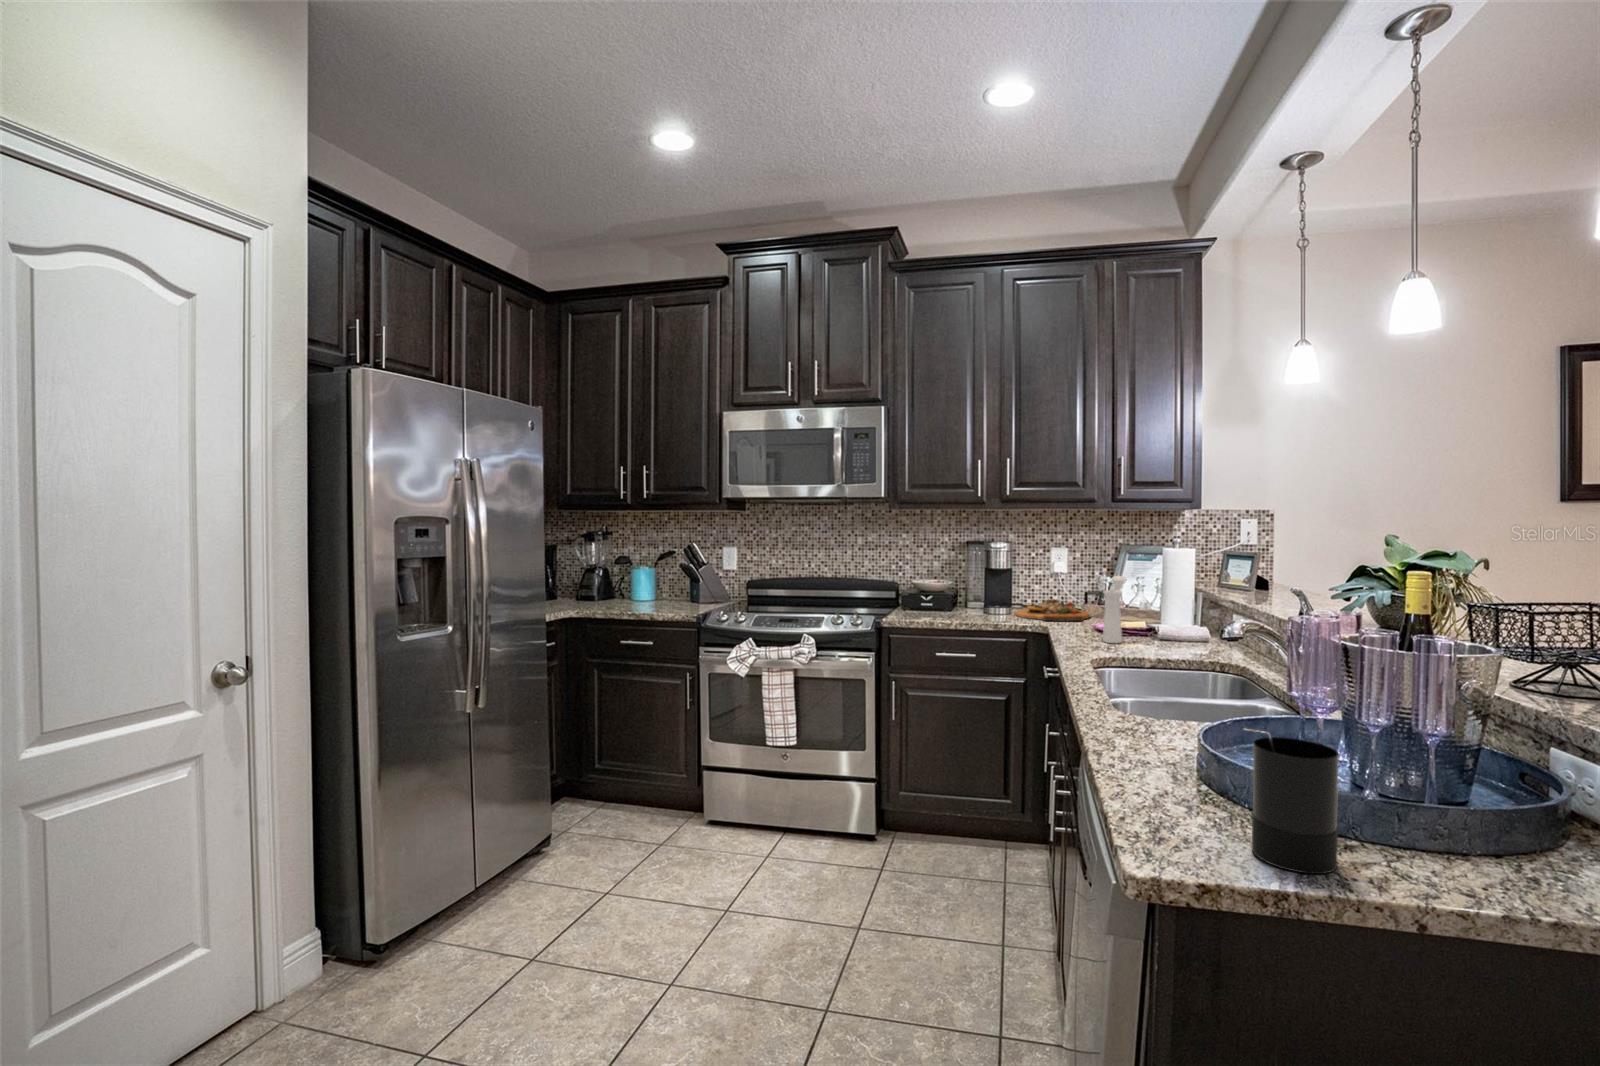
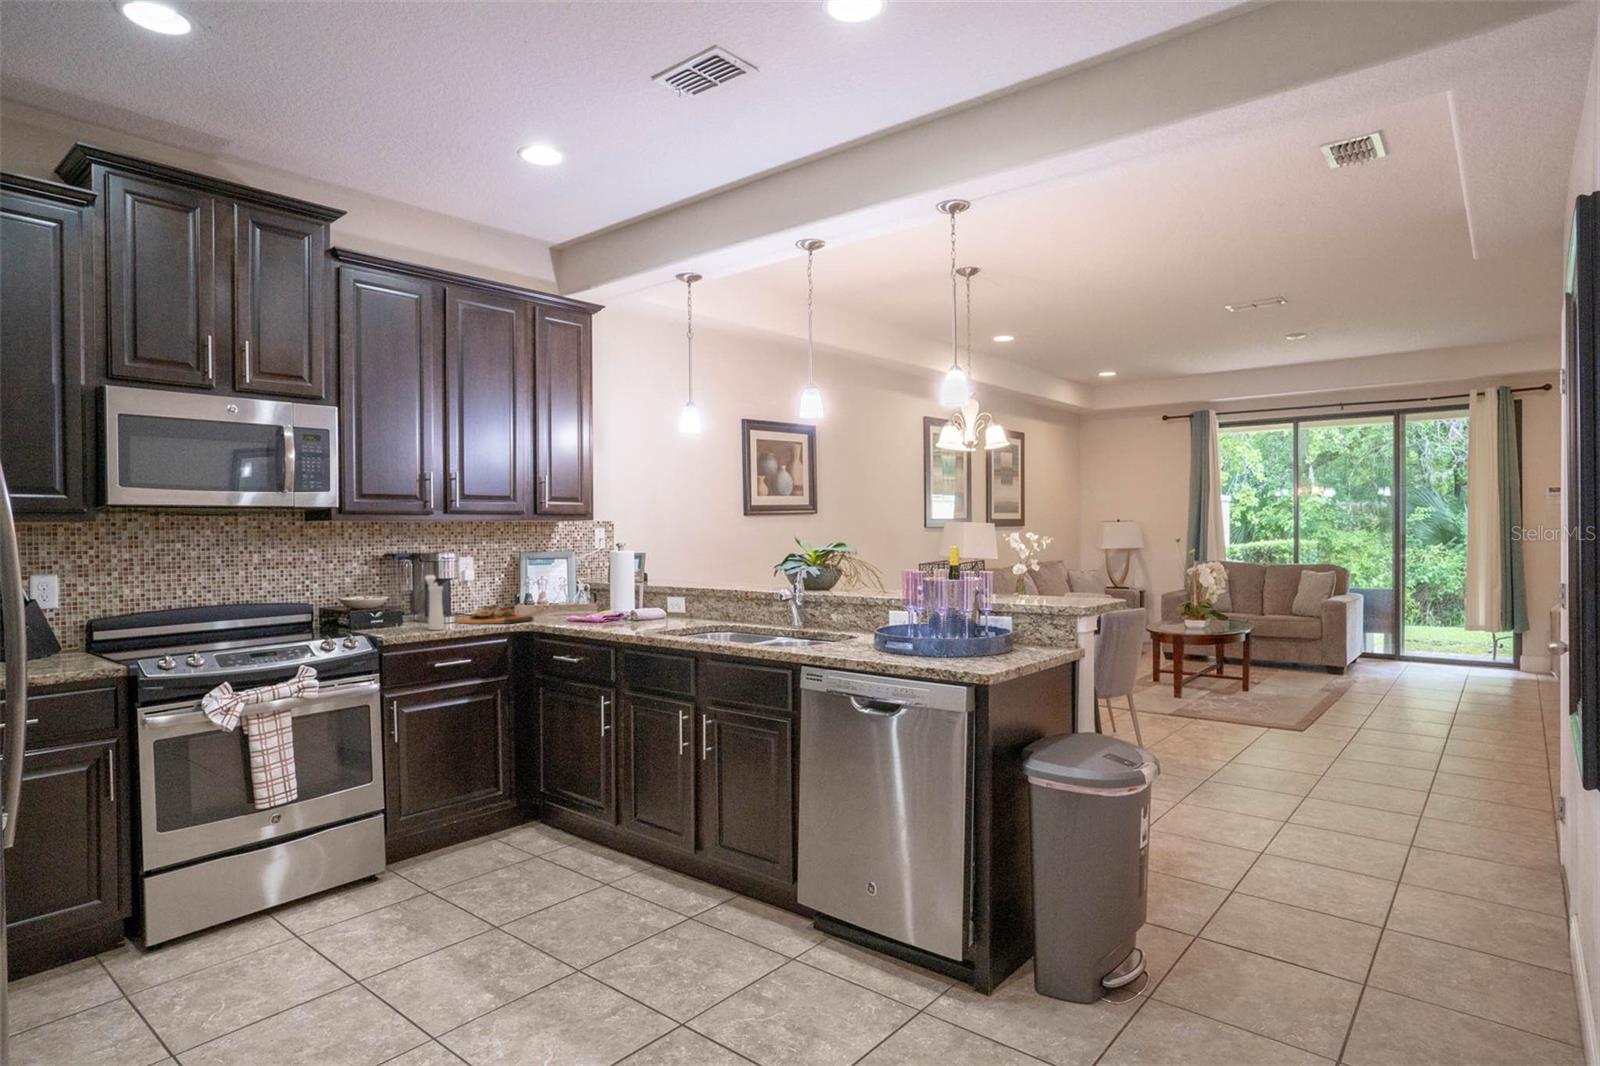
pepper mill: present [1103,576,1125,643] -> present [425,575,444,630]
candle: present [1244,729,1339,874] -> none [960,604,992,656]

